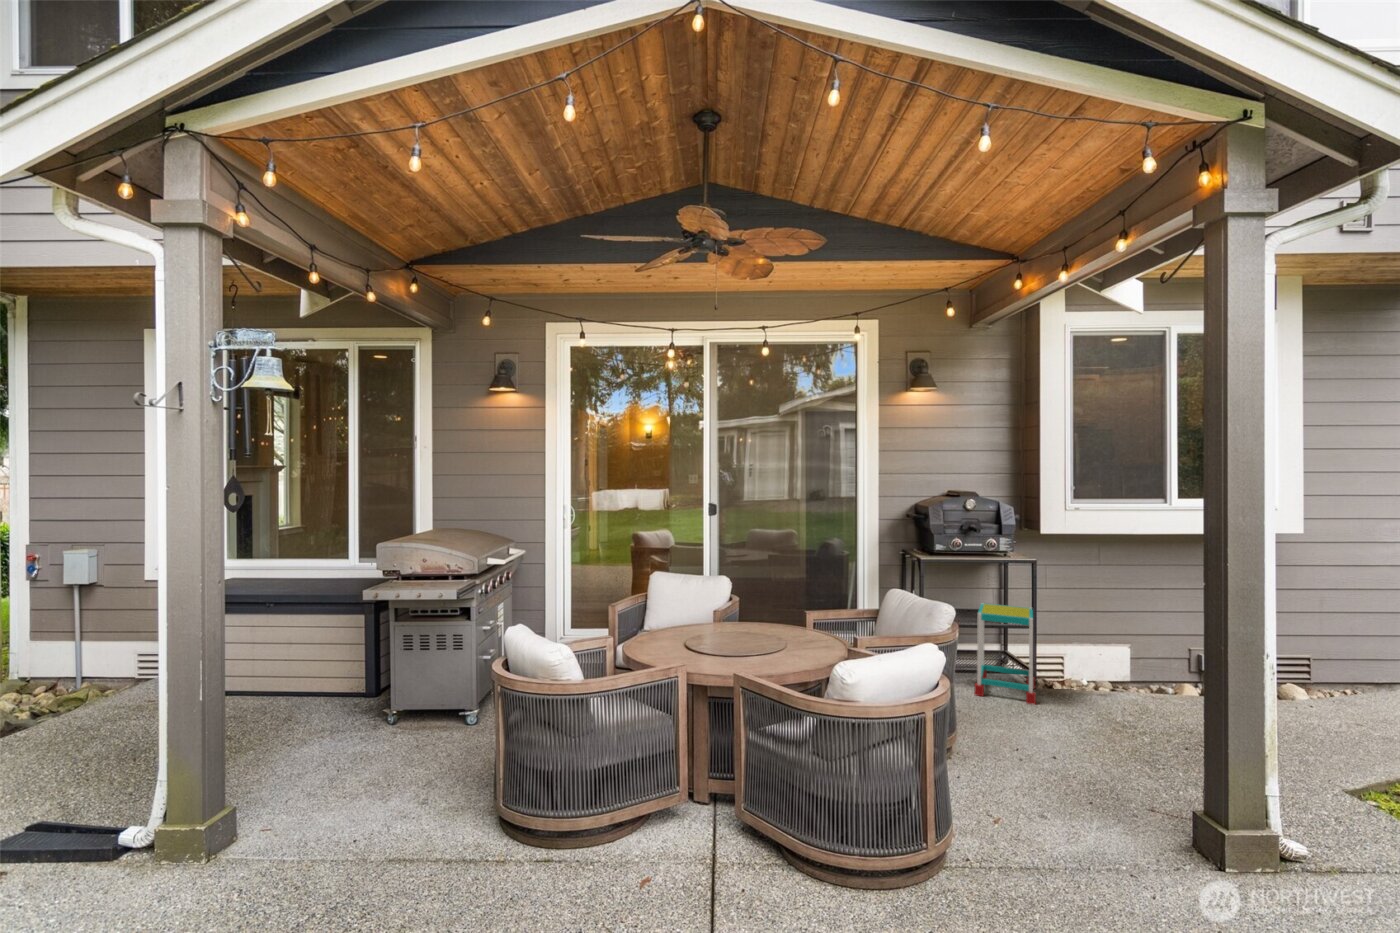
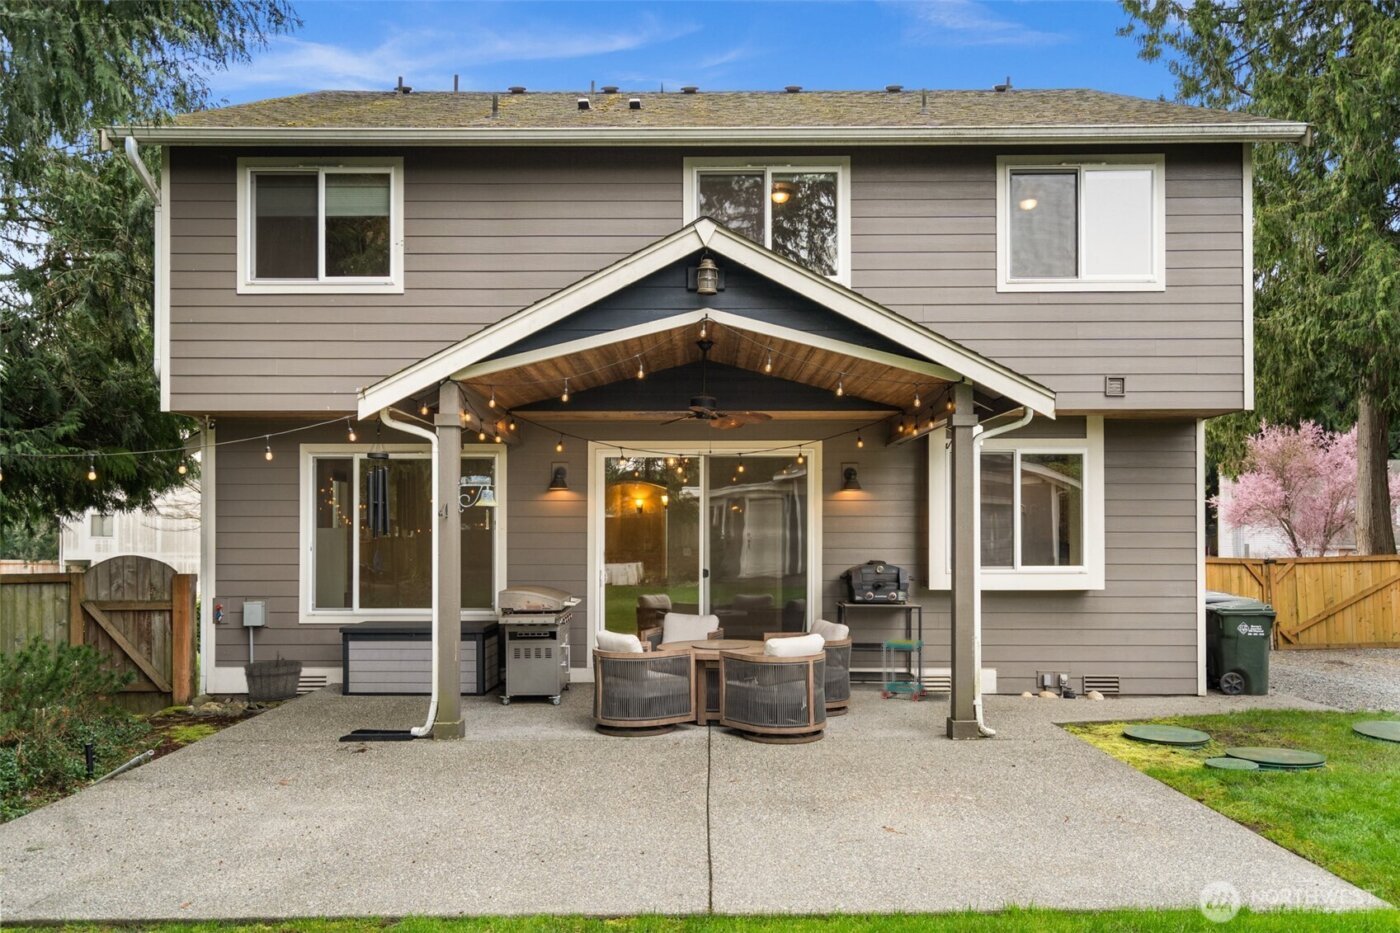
wooden bucket: none [35,620,144,698] -> present [244,655,303,701]

